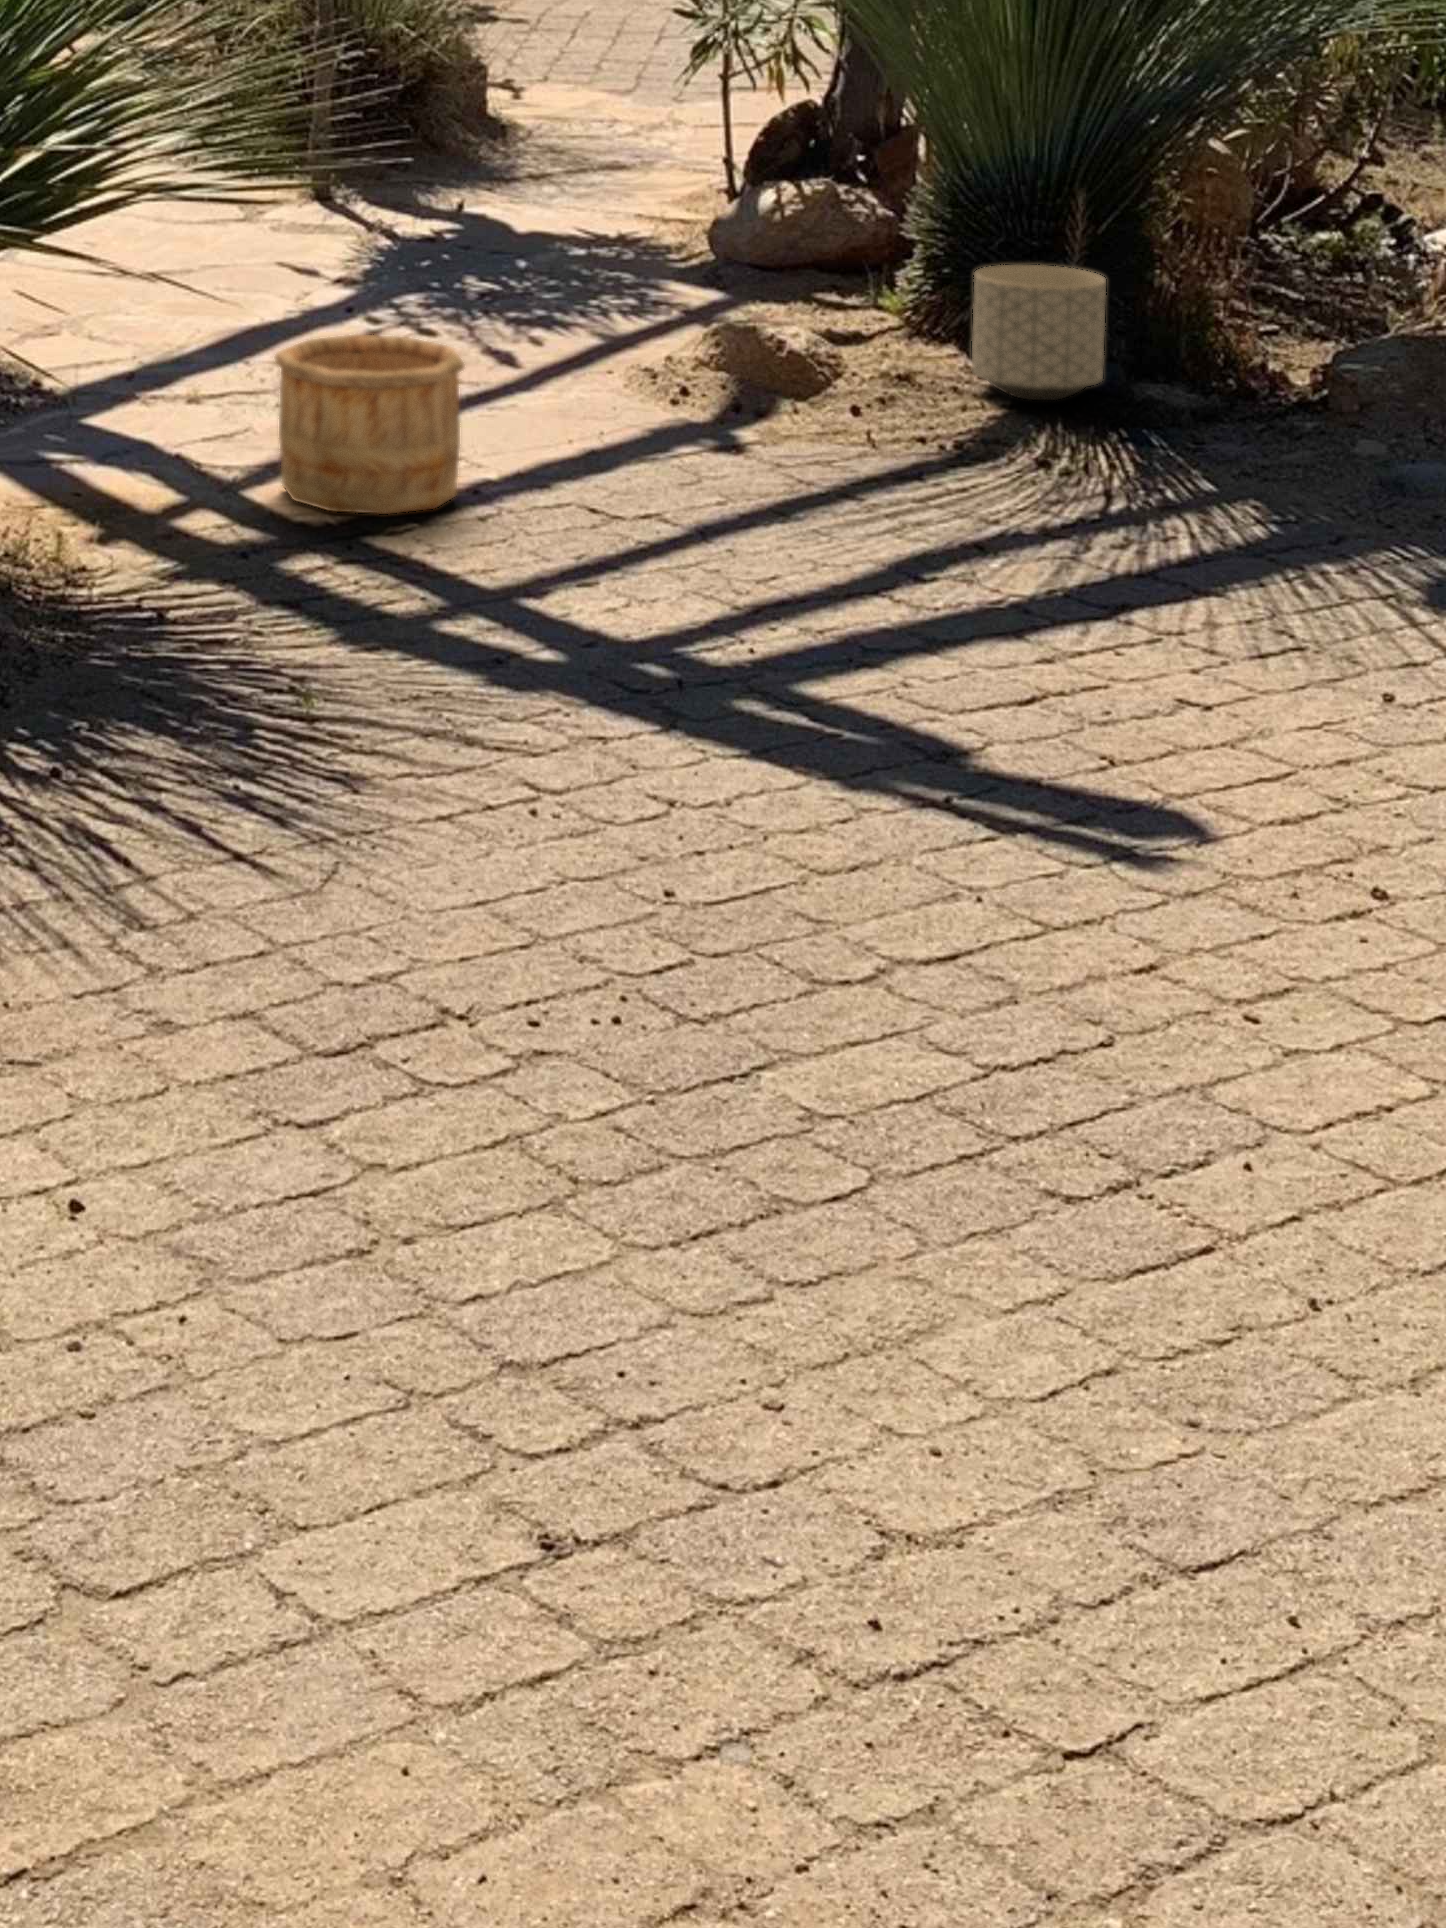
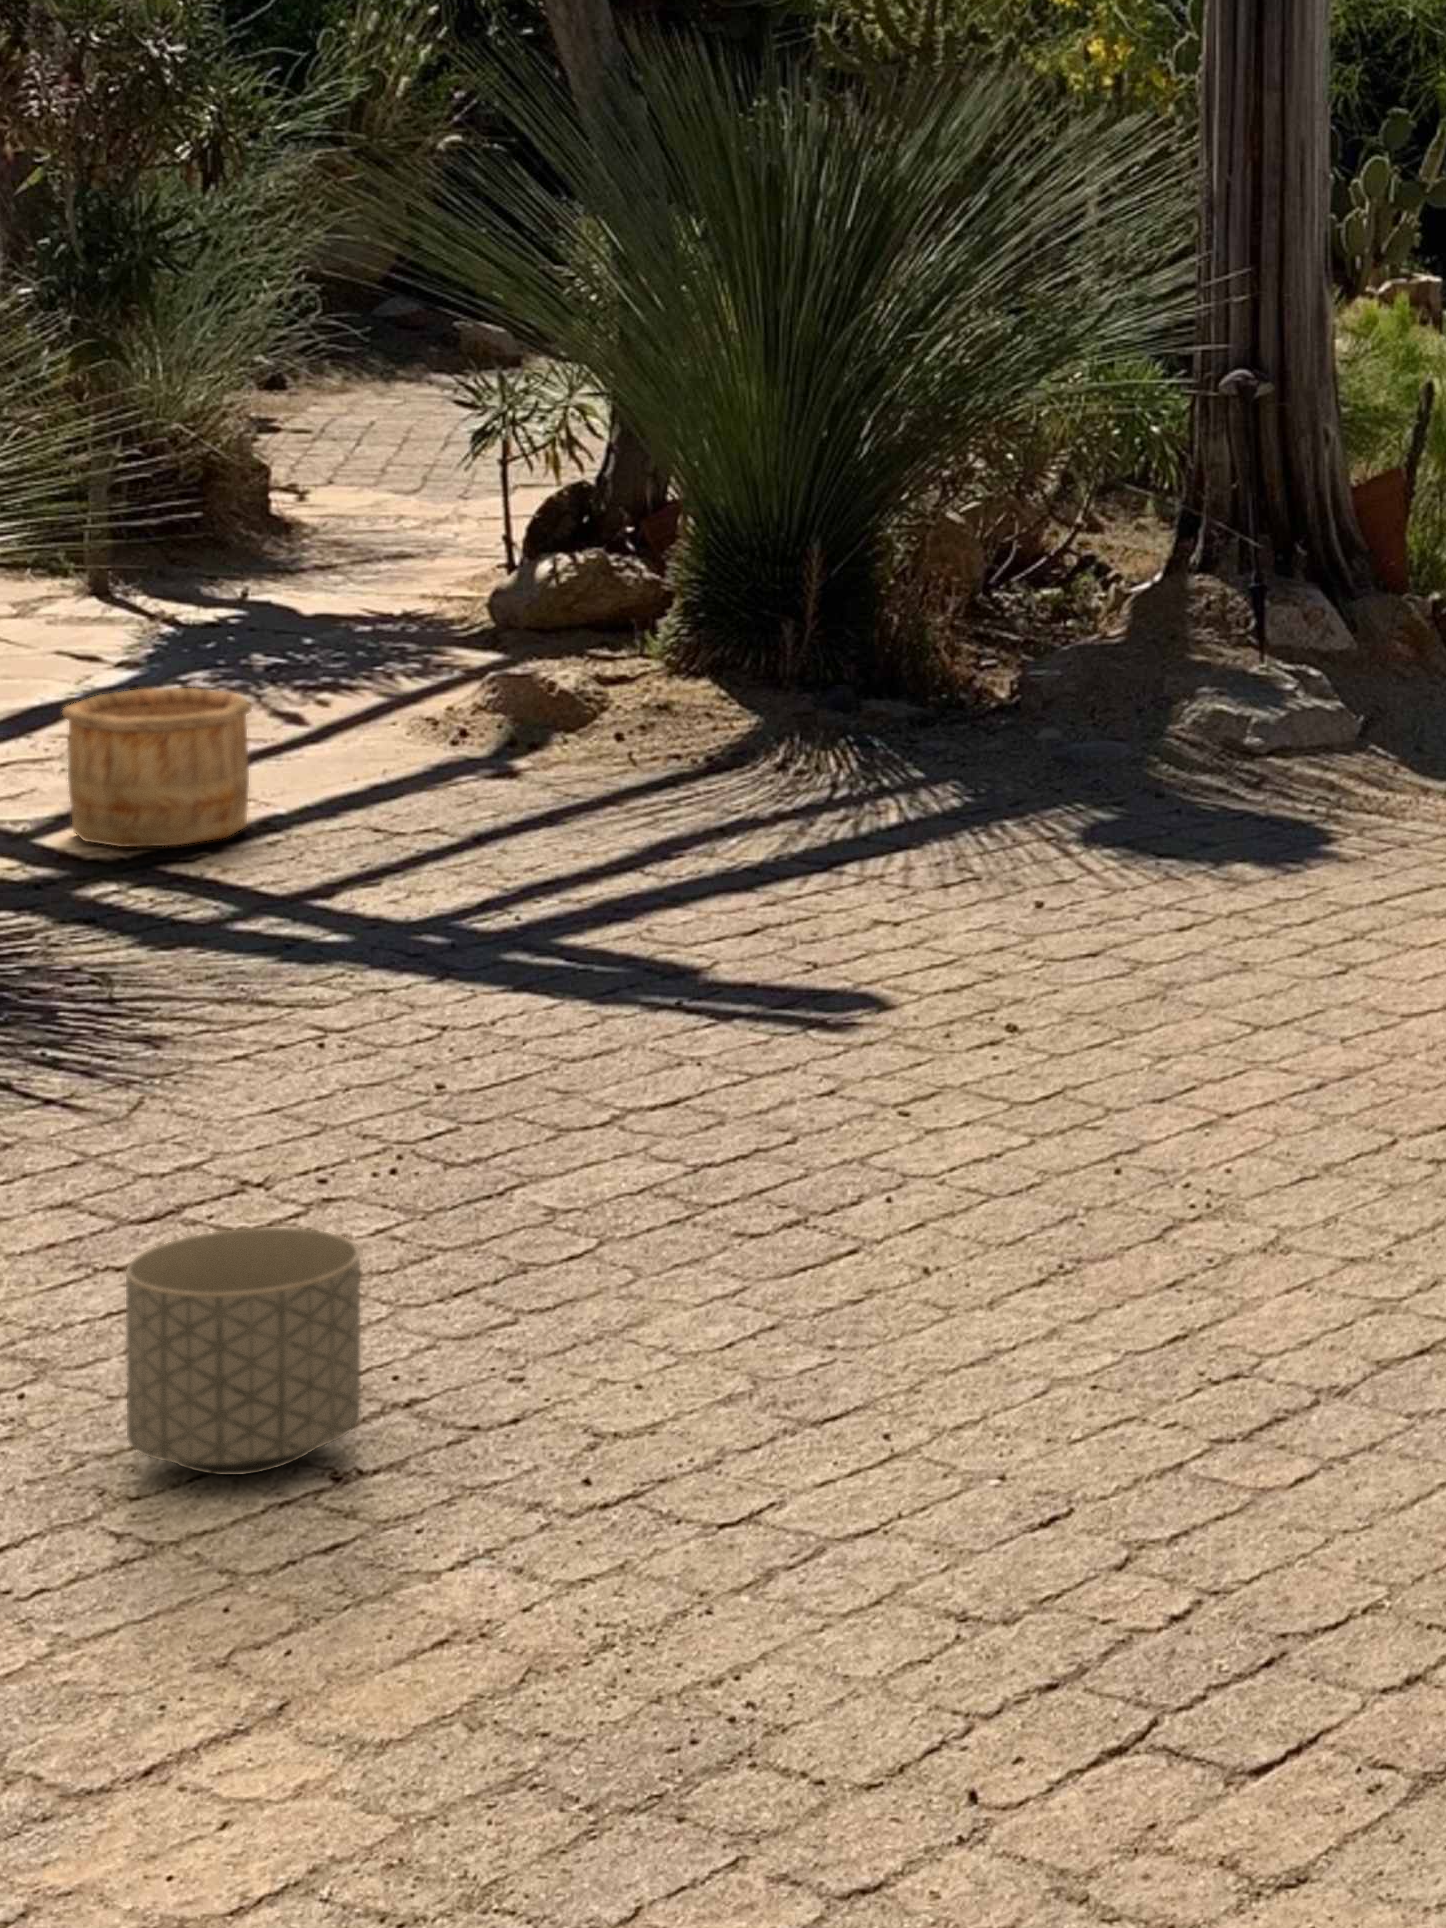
planter: present [972,265,1106,400] -> present [126,1227,360,1475]

